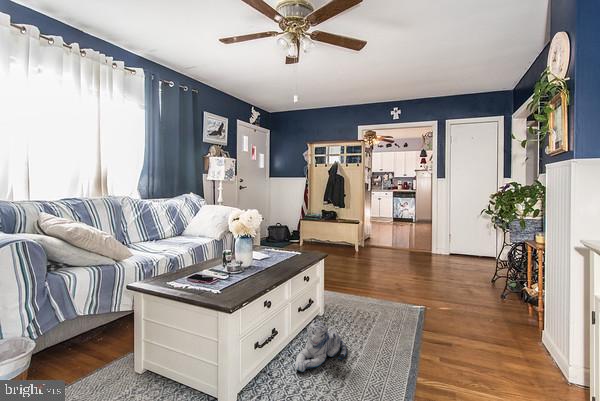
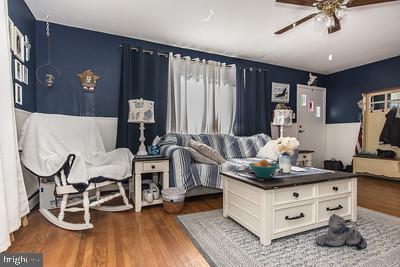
fruit bowl: none [187,254,242,287] -> present [248,159,279,178]

